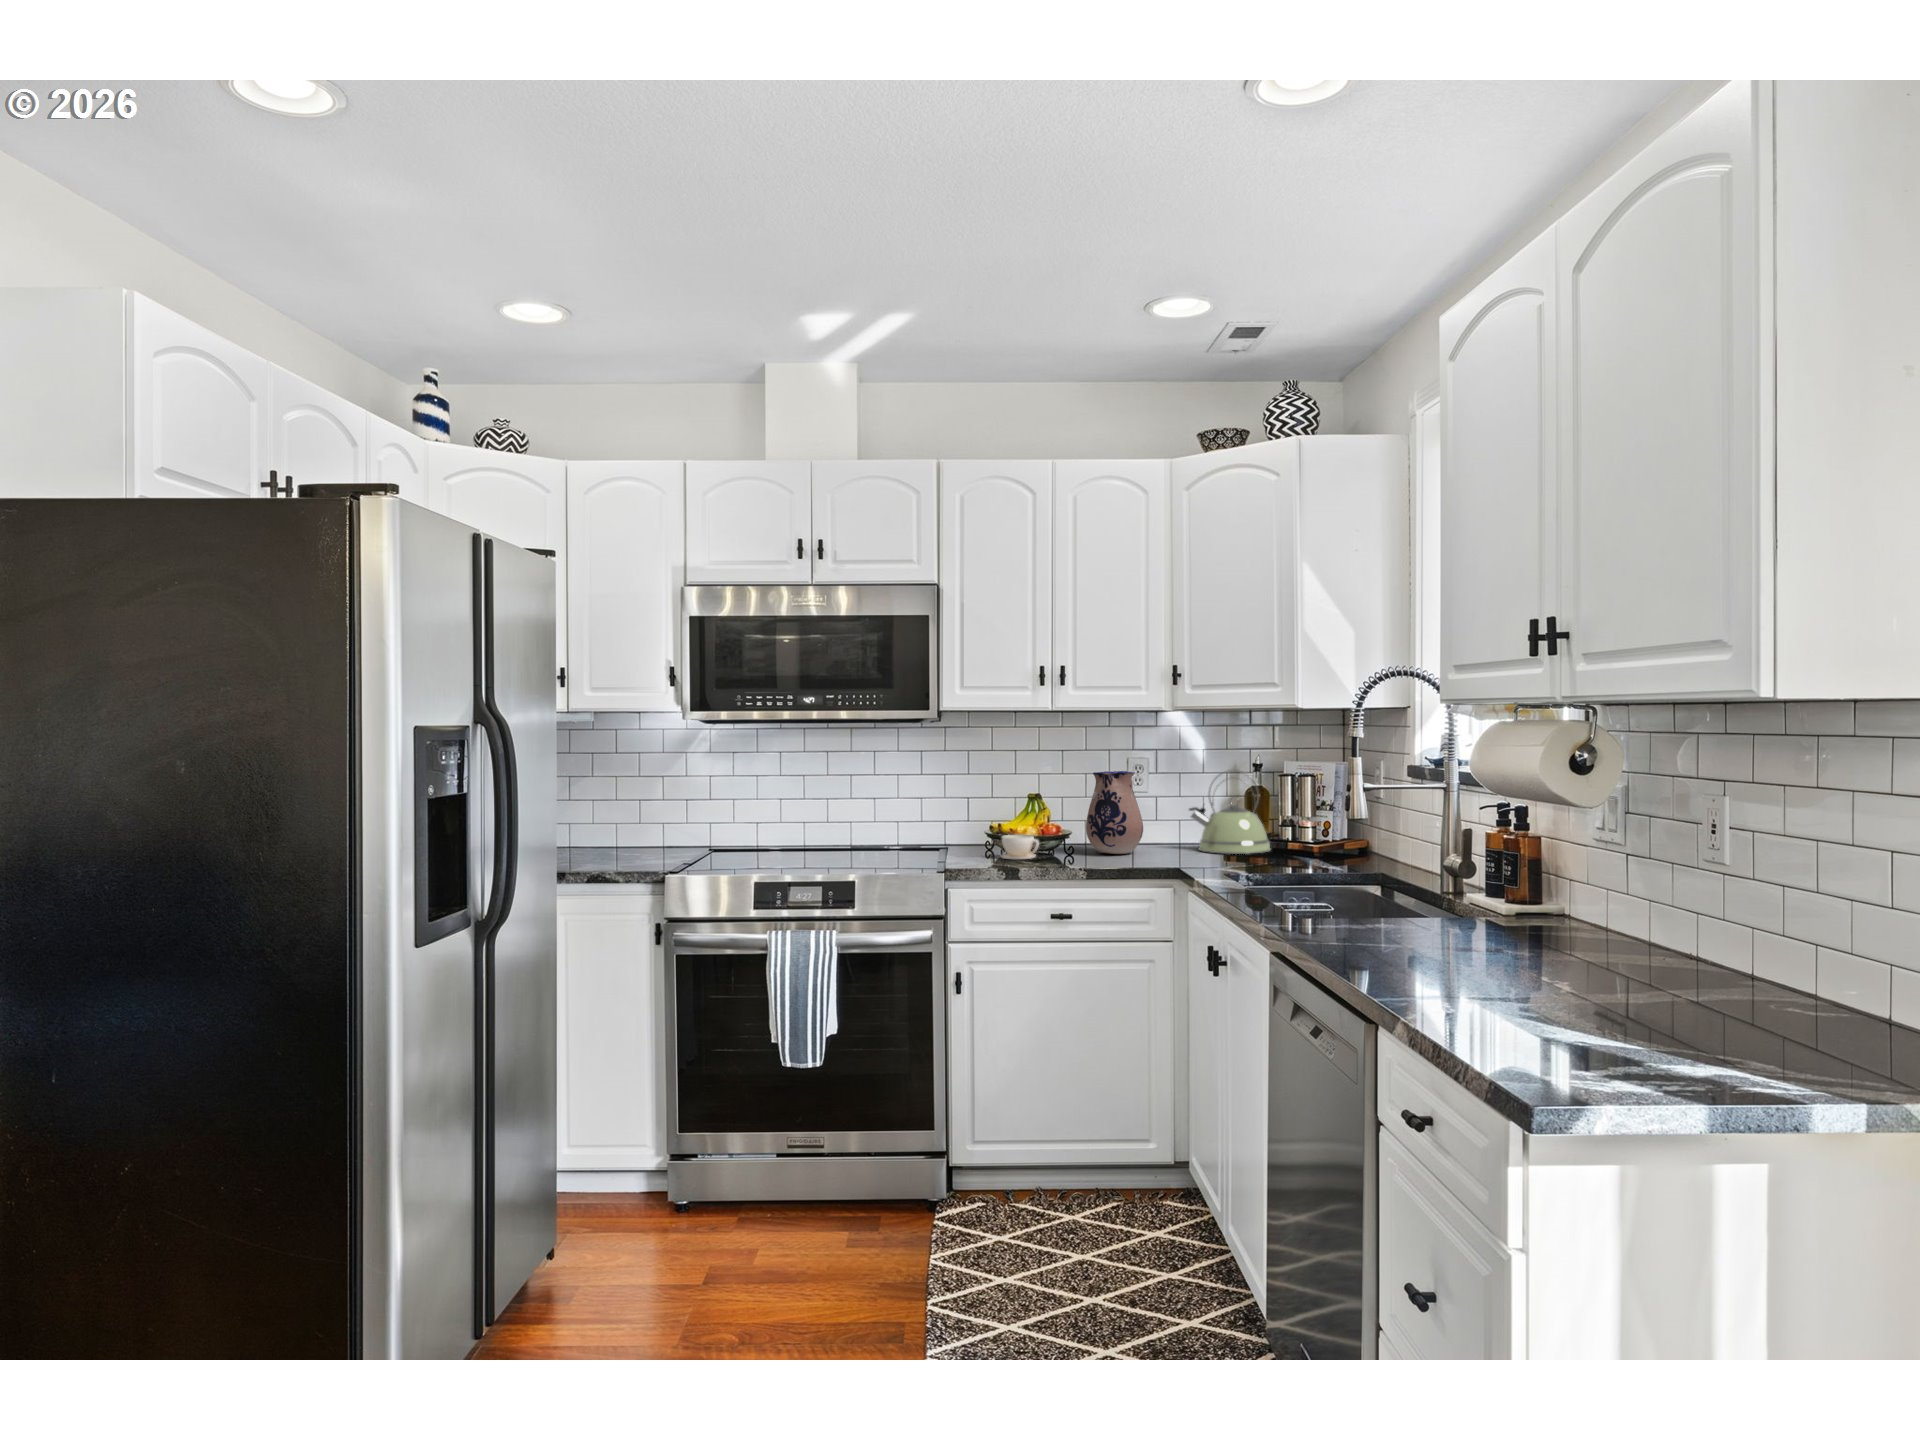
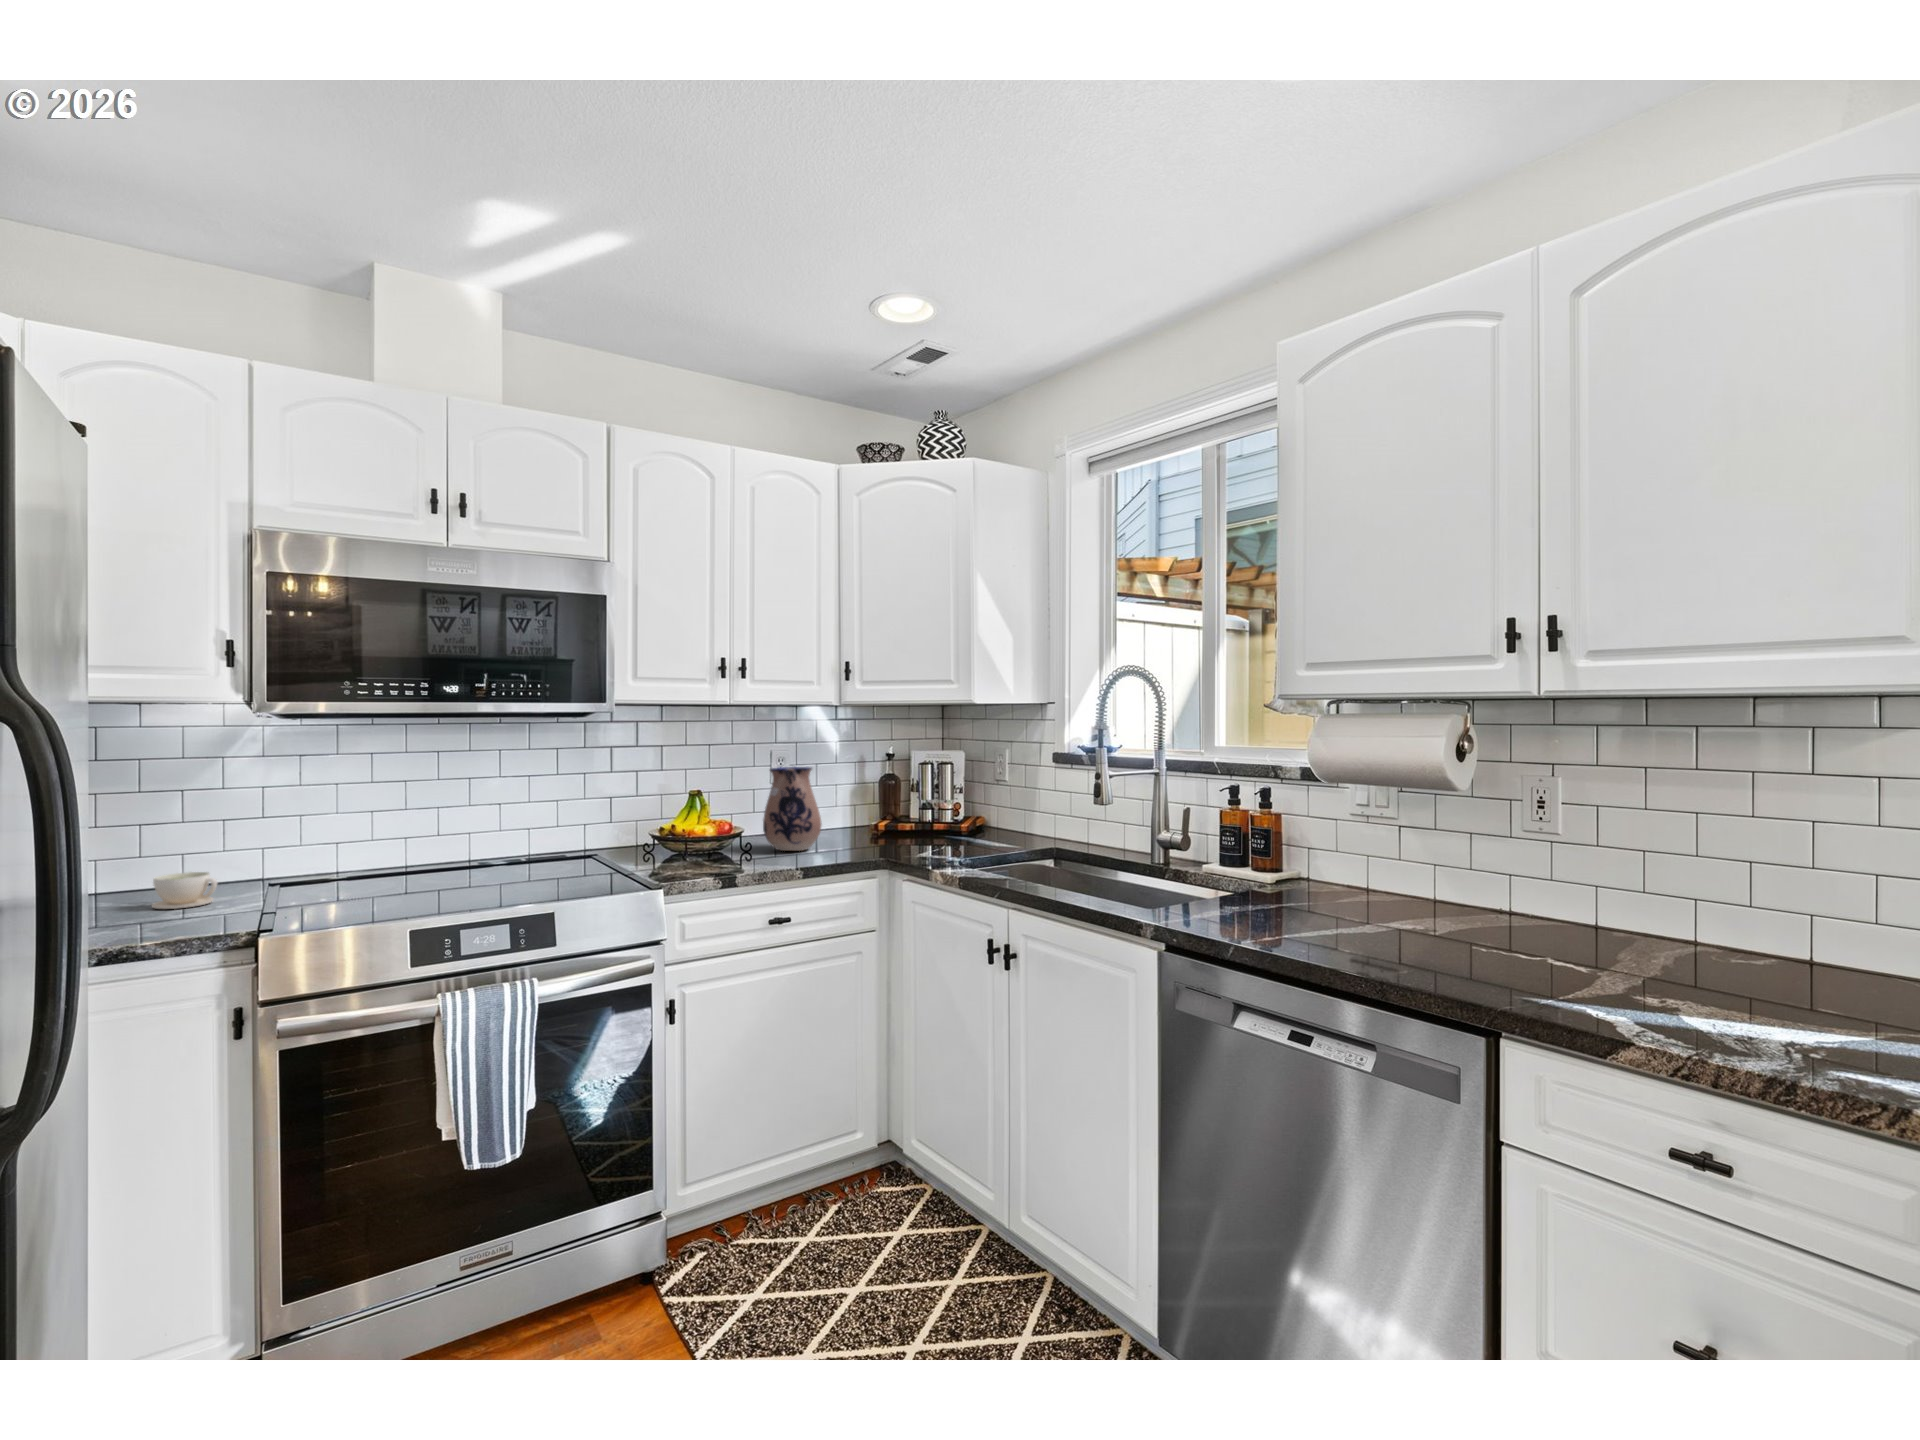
kettle: present [1189,770,1271,854] -> none [850,763,926,843]
coffee cup: present [1001,835,1039,859] -> present [152,872,217,909]

